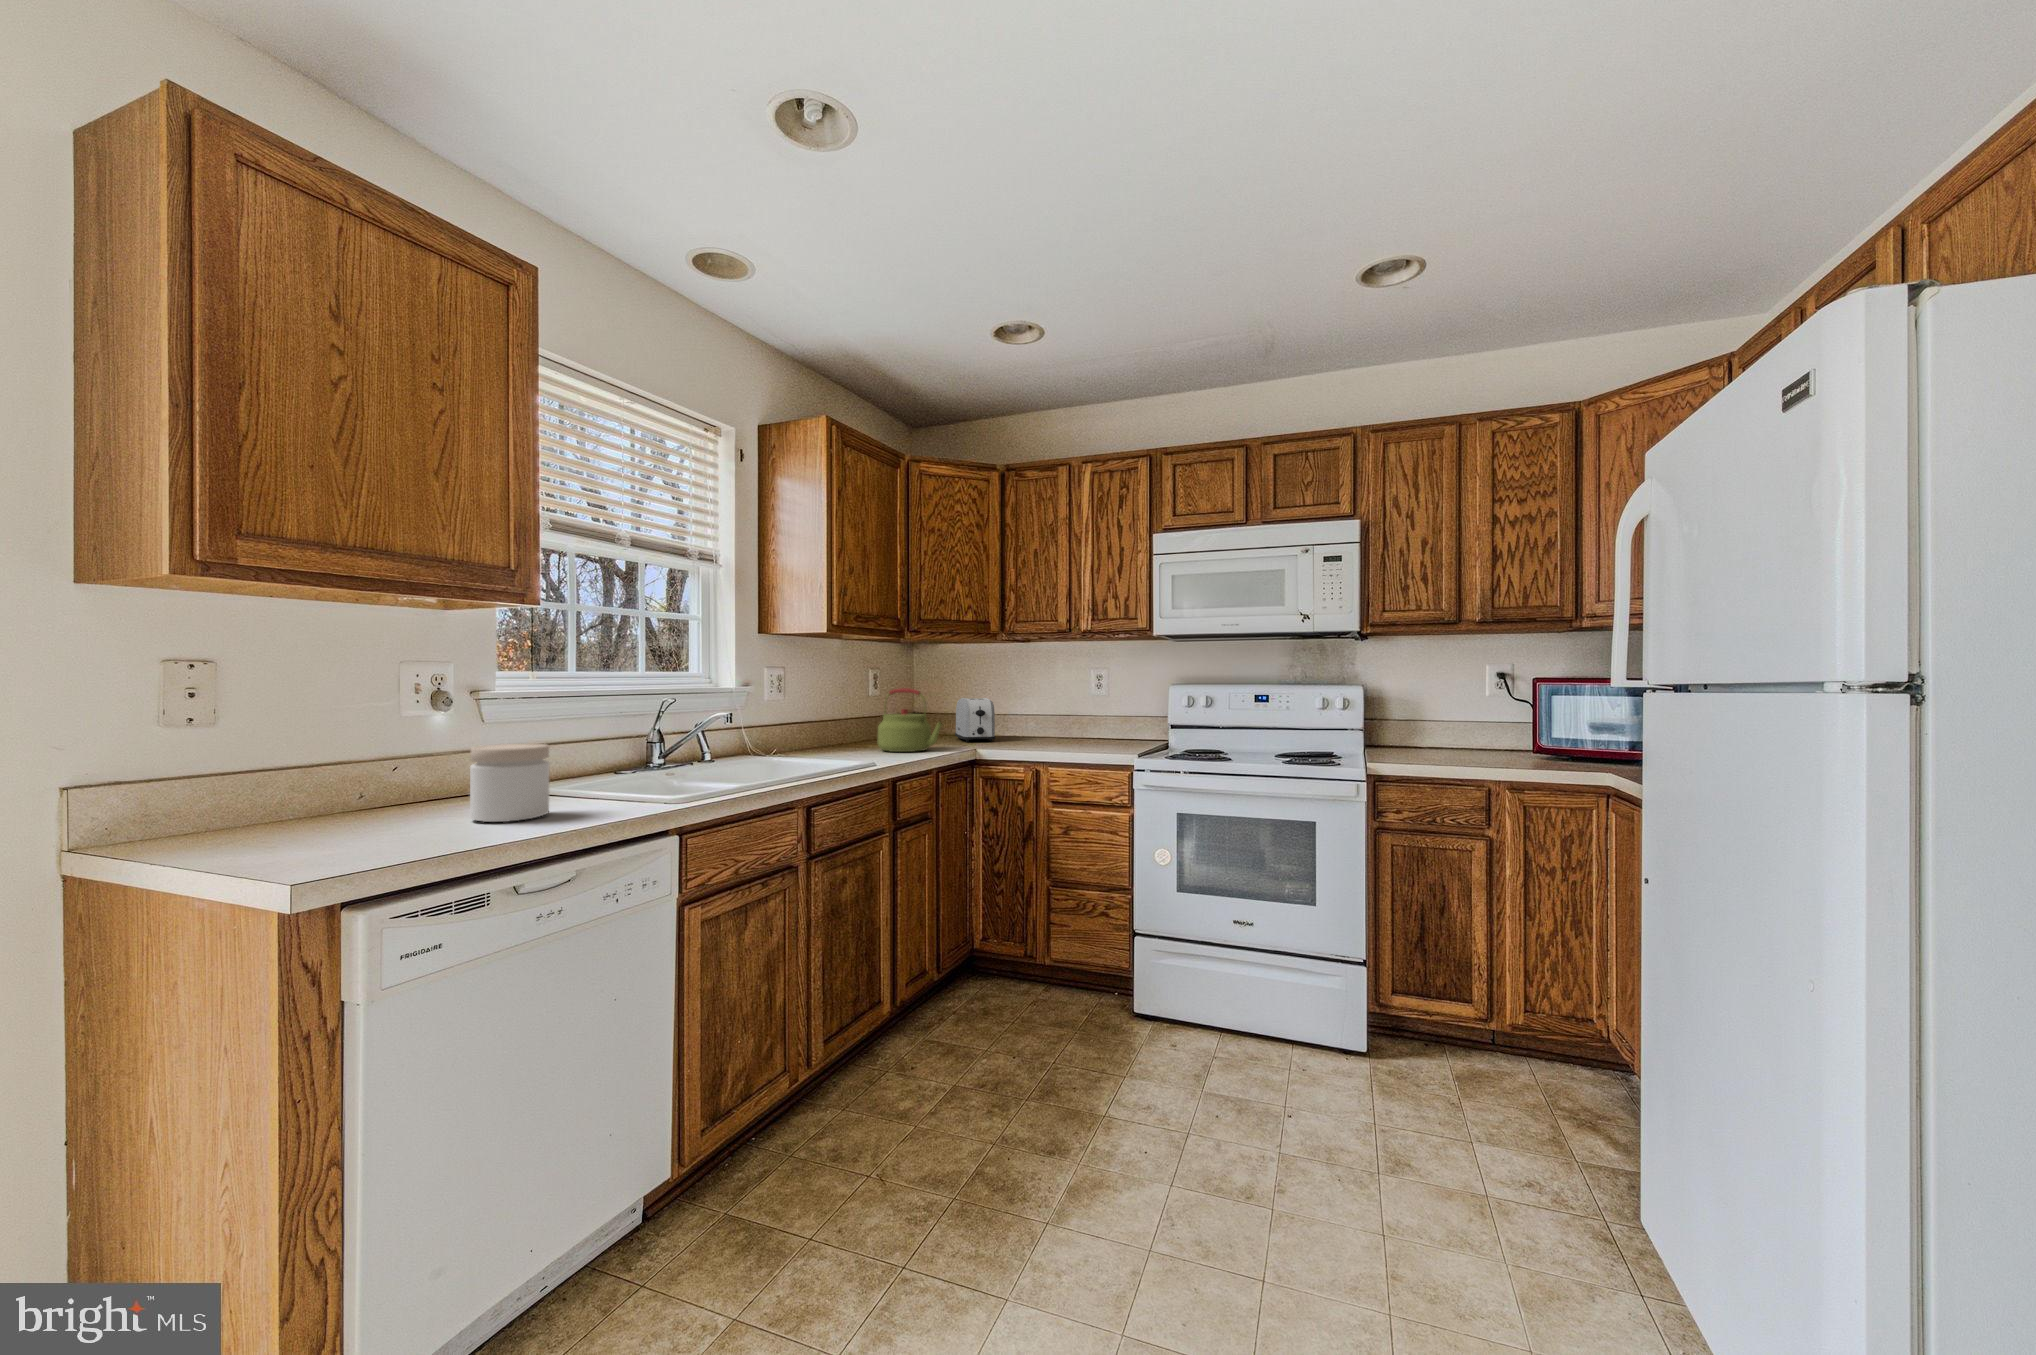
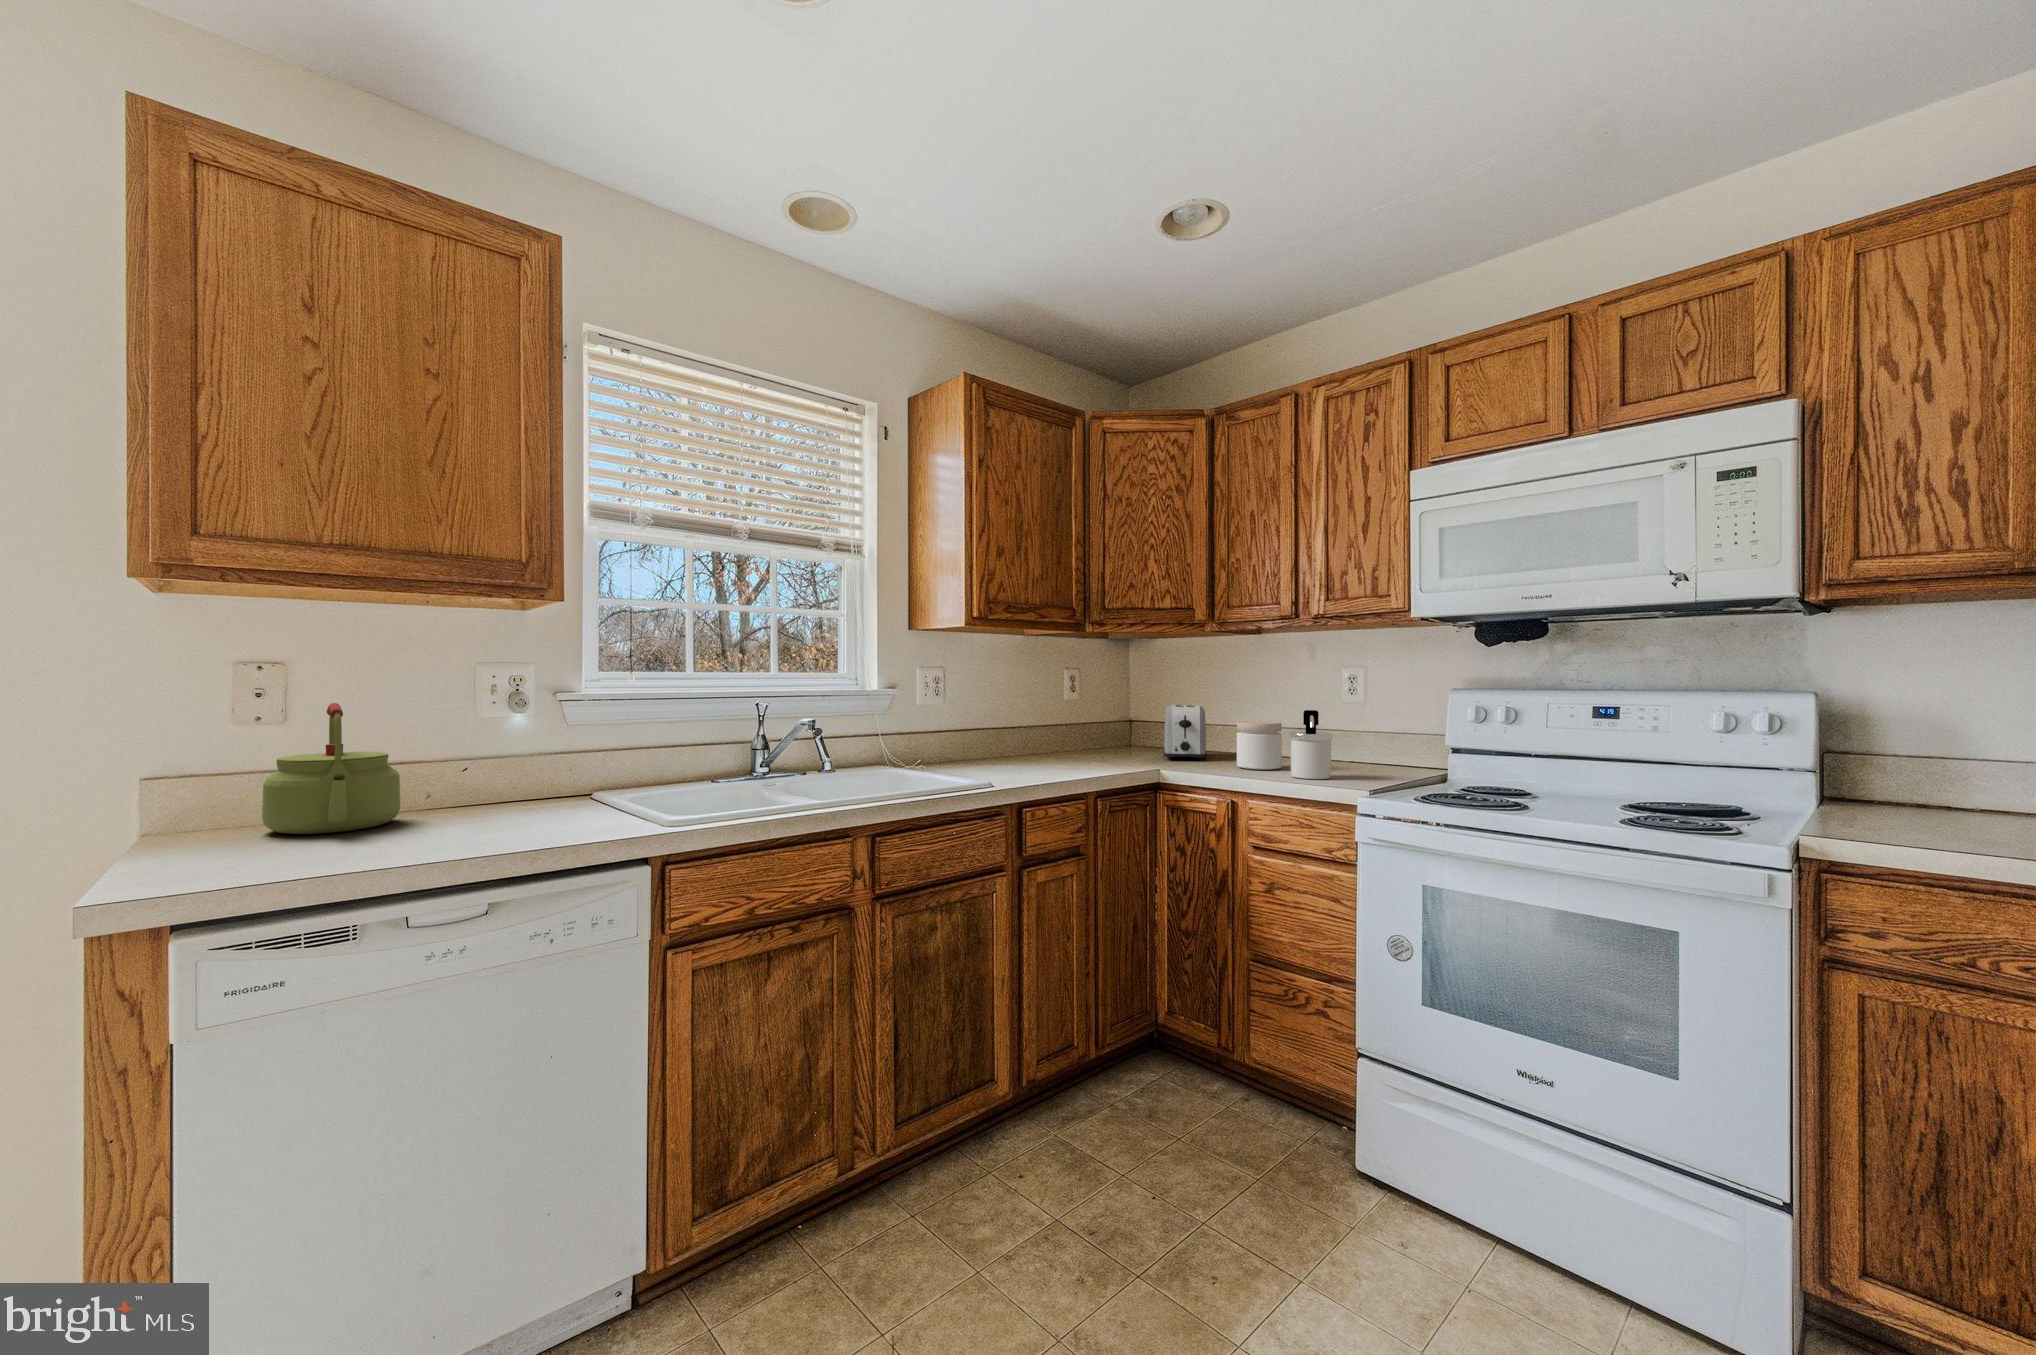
kettle: present [878,688,942,752] -> present [262,703,400,834]
soap dispenser: none [1072,700,1102,749] -> present [1289,710,1333,779]
jar: present [470,744,550,822] -> present [1237,721,1282,770]

